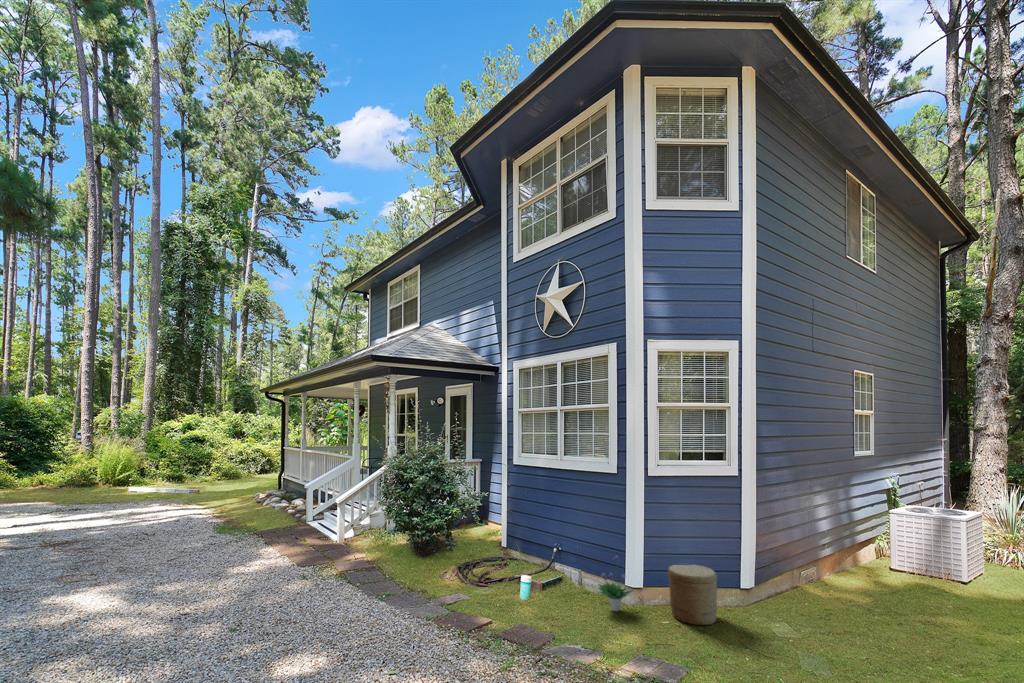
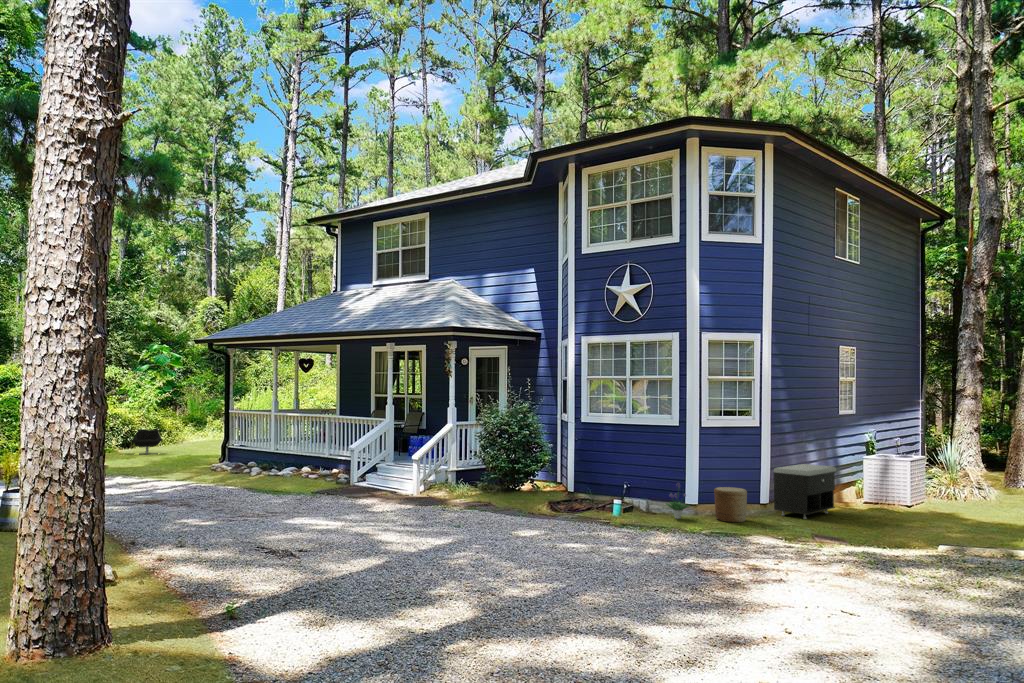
lounge chair: none [163,456,196,480] -> present [131,429,162,455]
storage bench: none [760,526,857,618] -> present [774,464,836,519]

